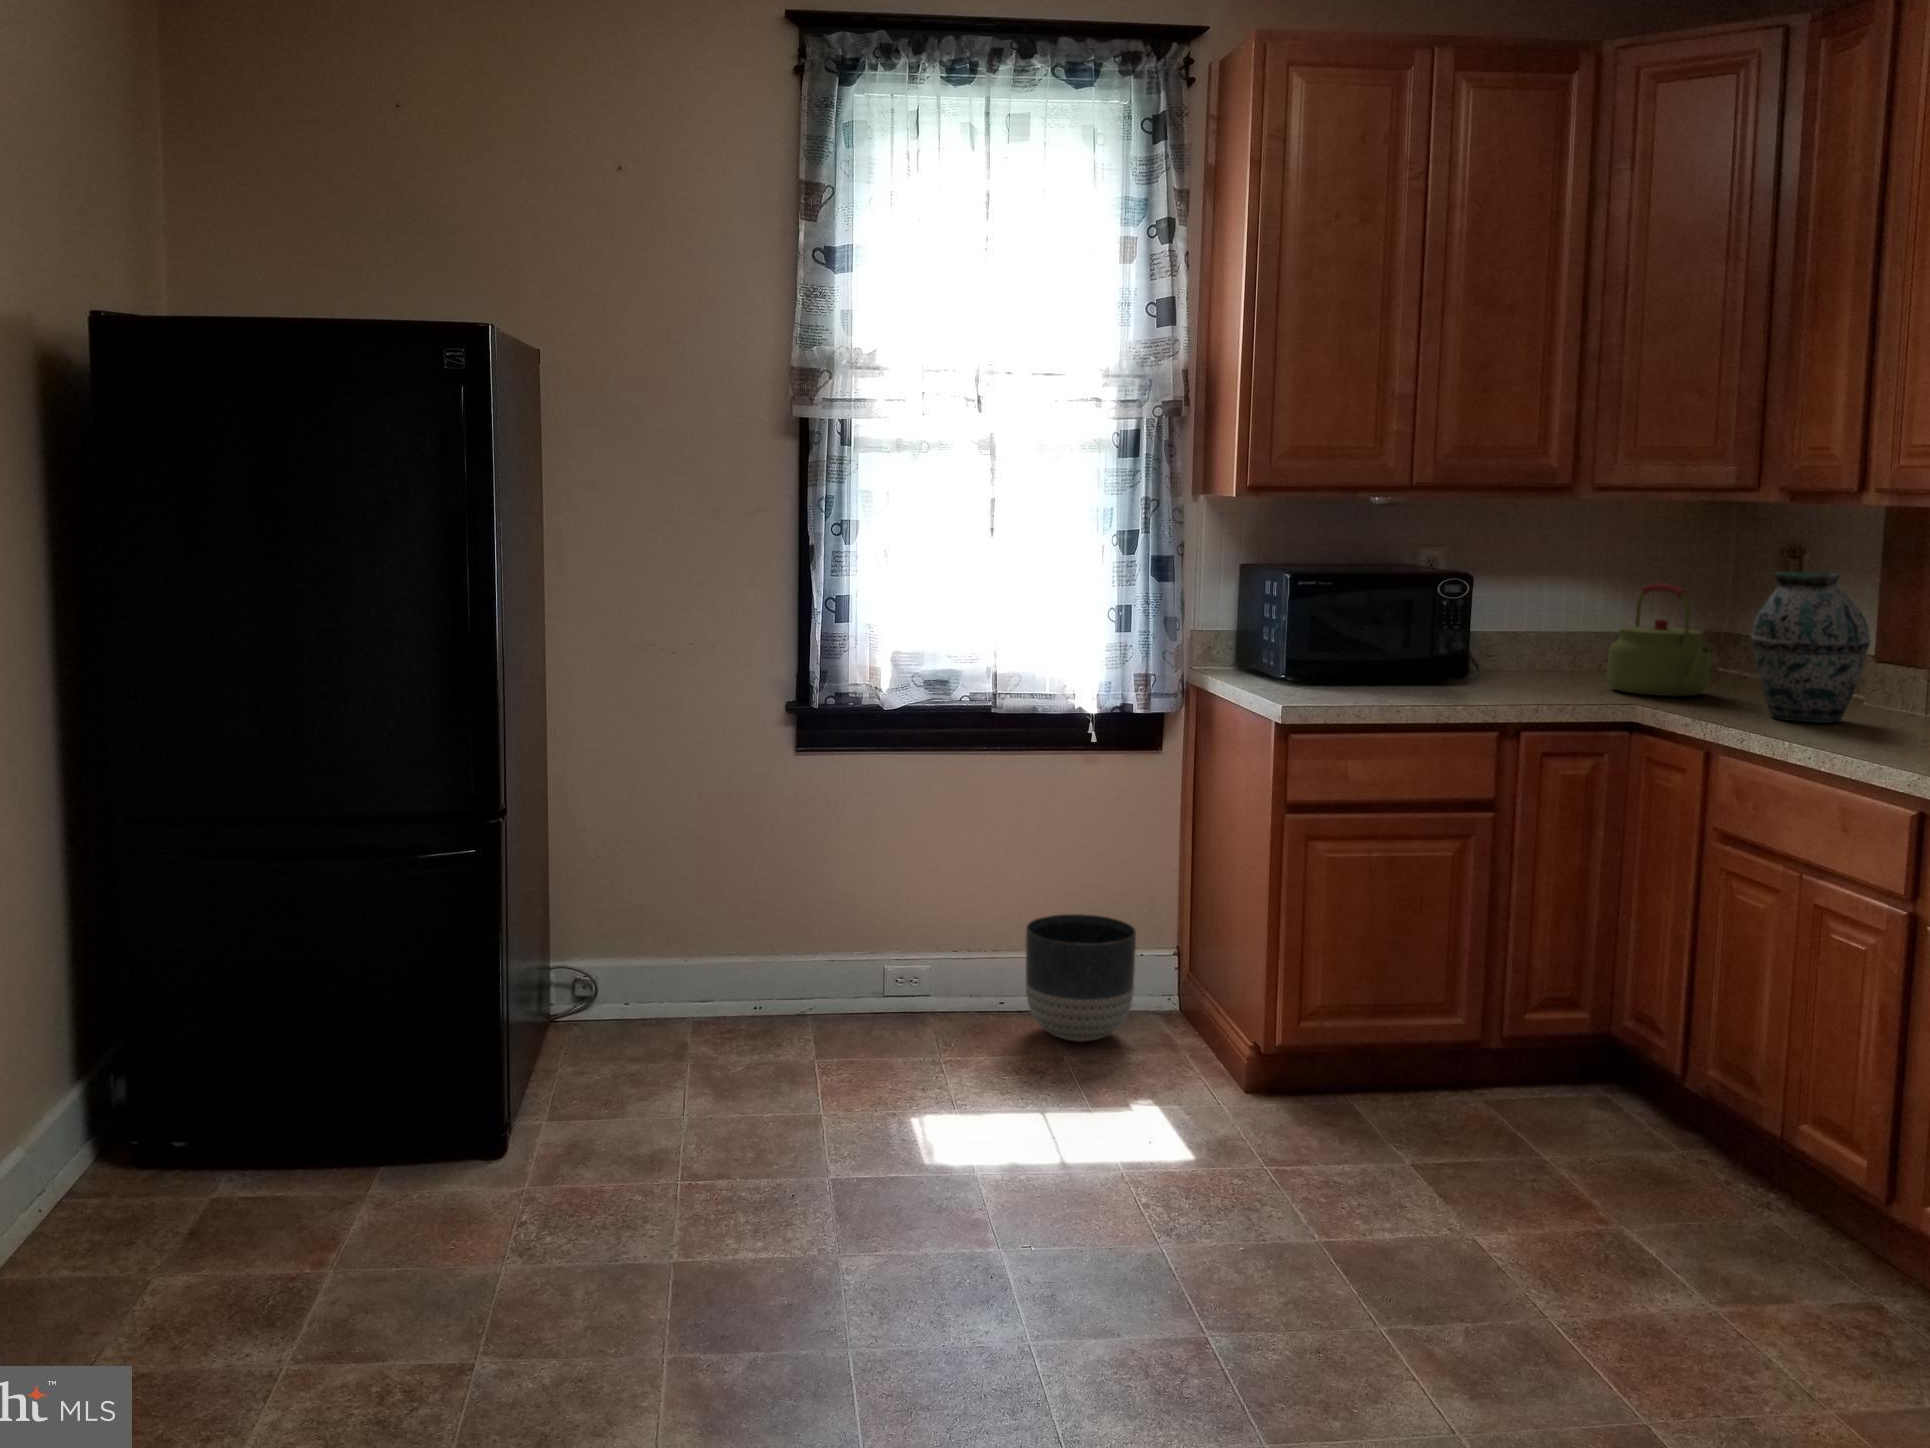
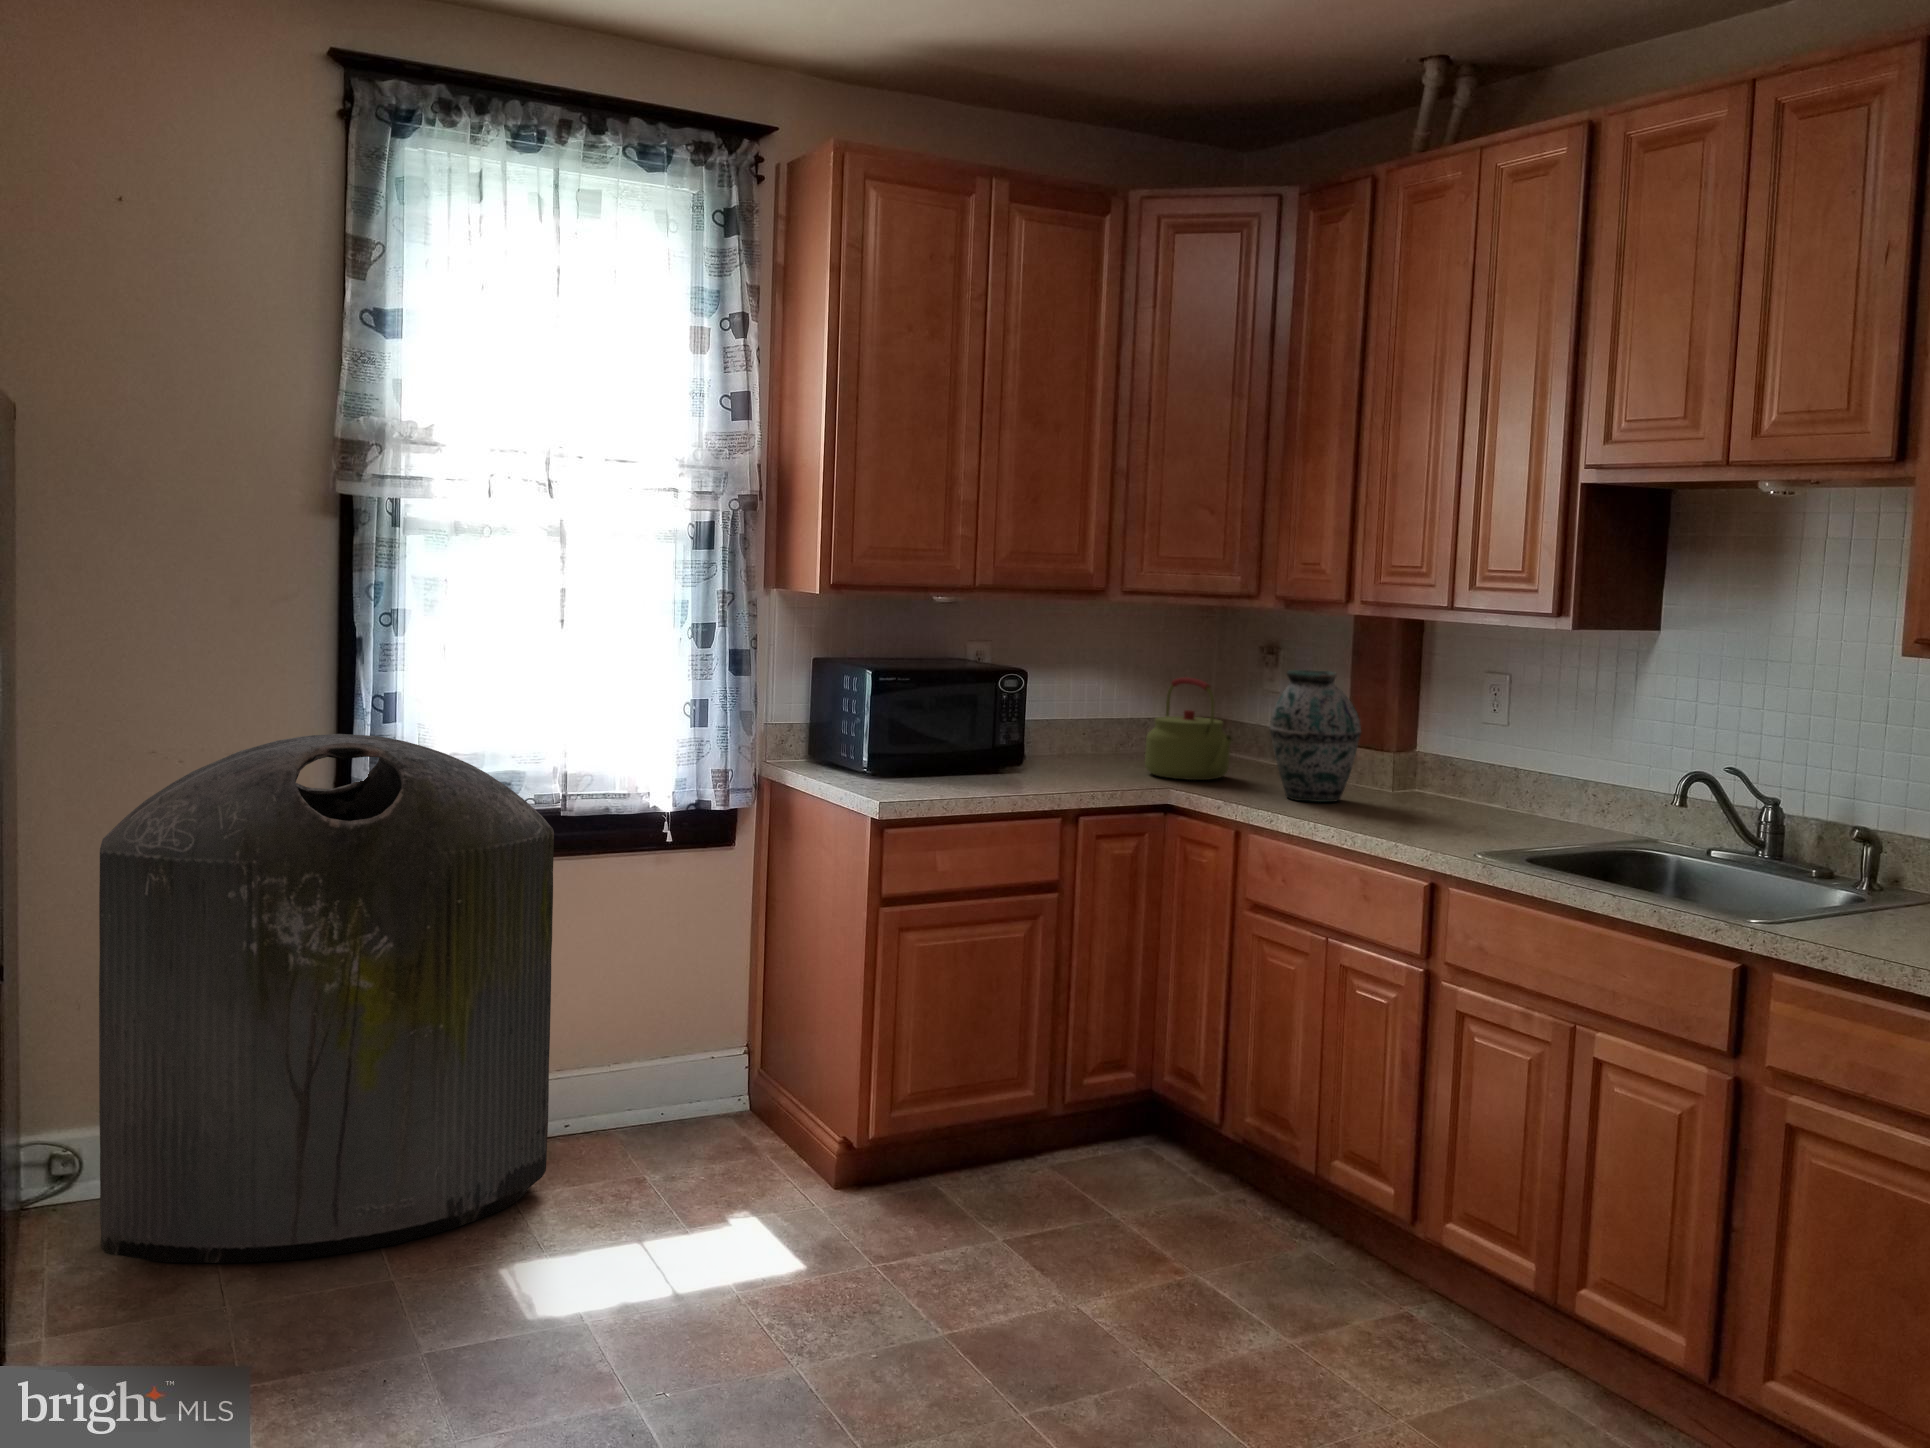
trash can: none [597,632,975,1091] -> present [99,734,554,1263]
planter: present [1026,914,1136,1042] -> none [600,1023,717,1158]

